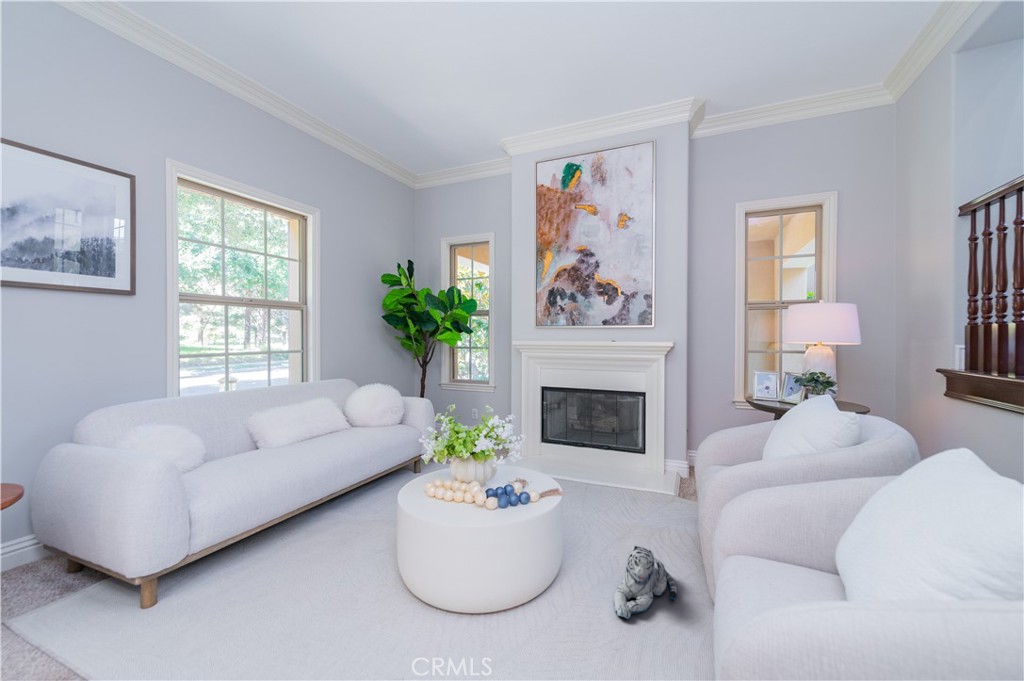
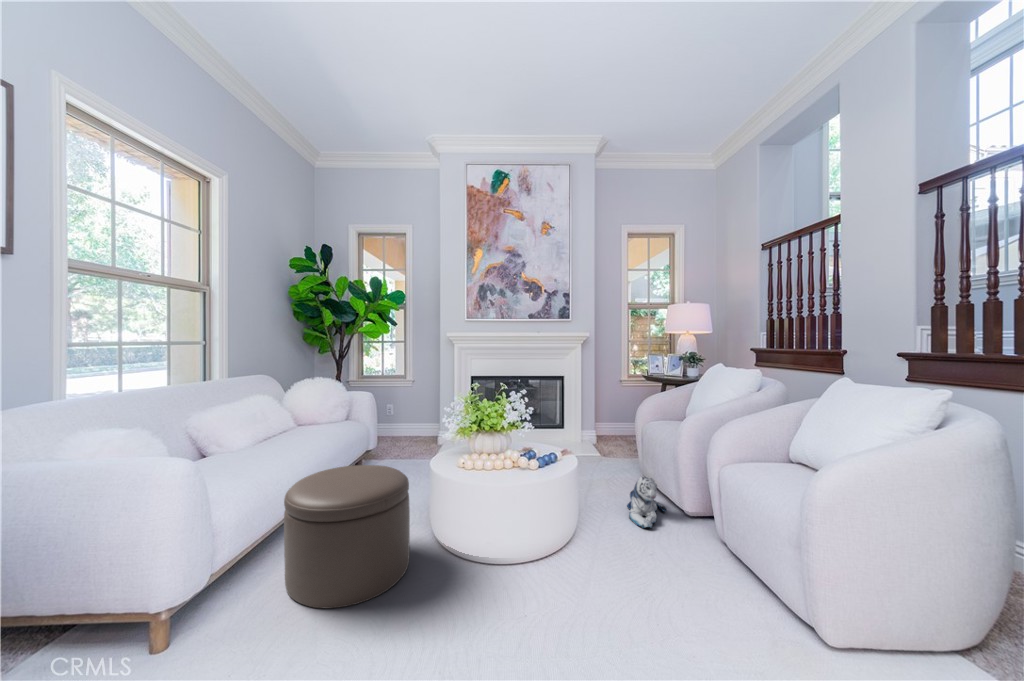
ottoman: none [231,475,354,610] -> present [284,465,410,608]

